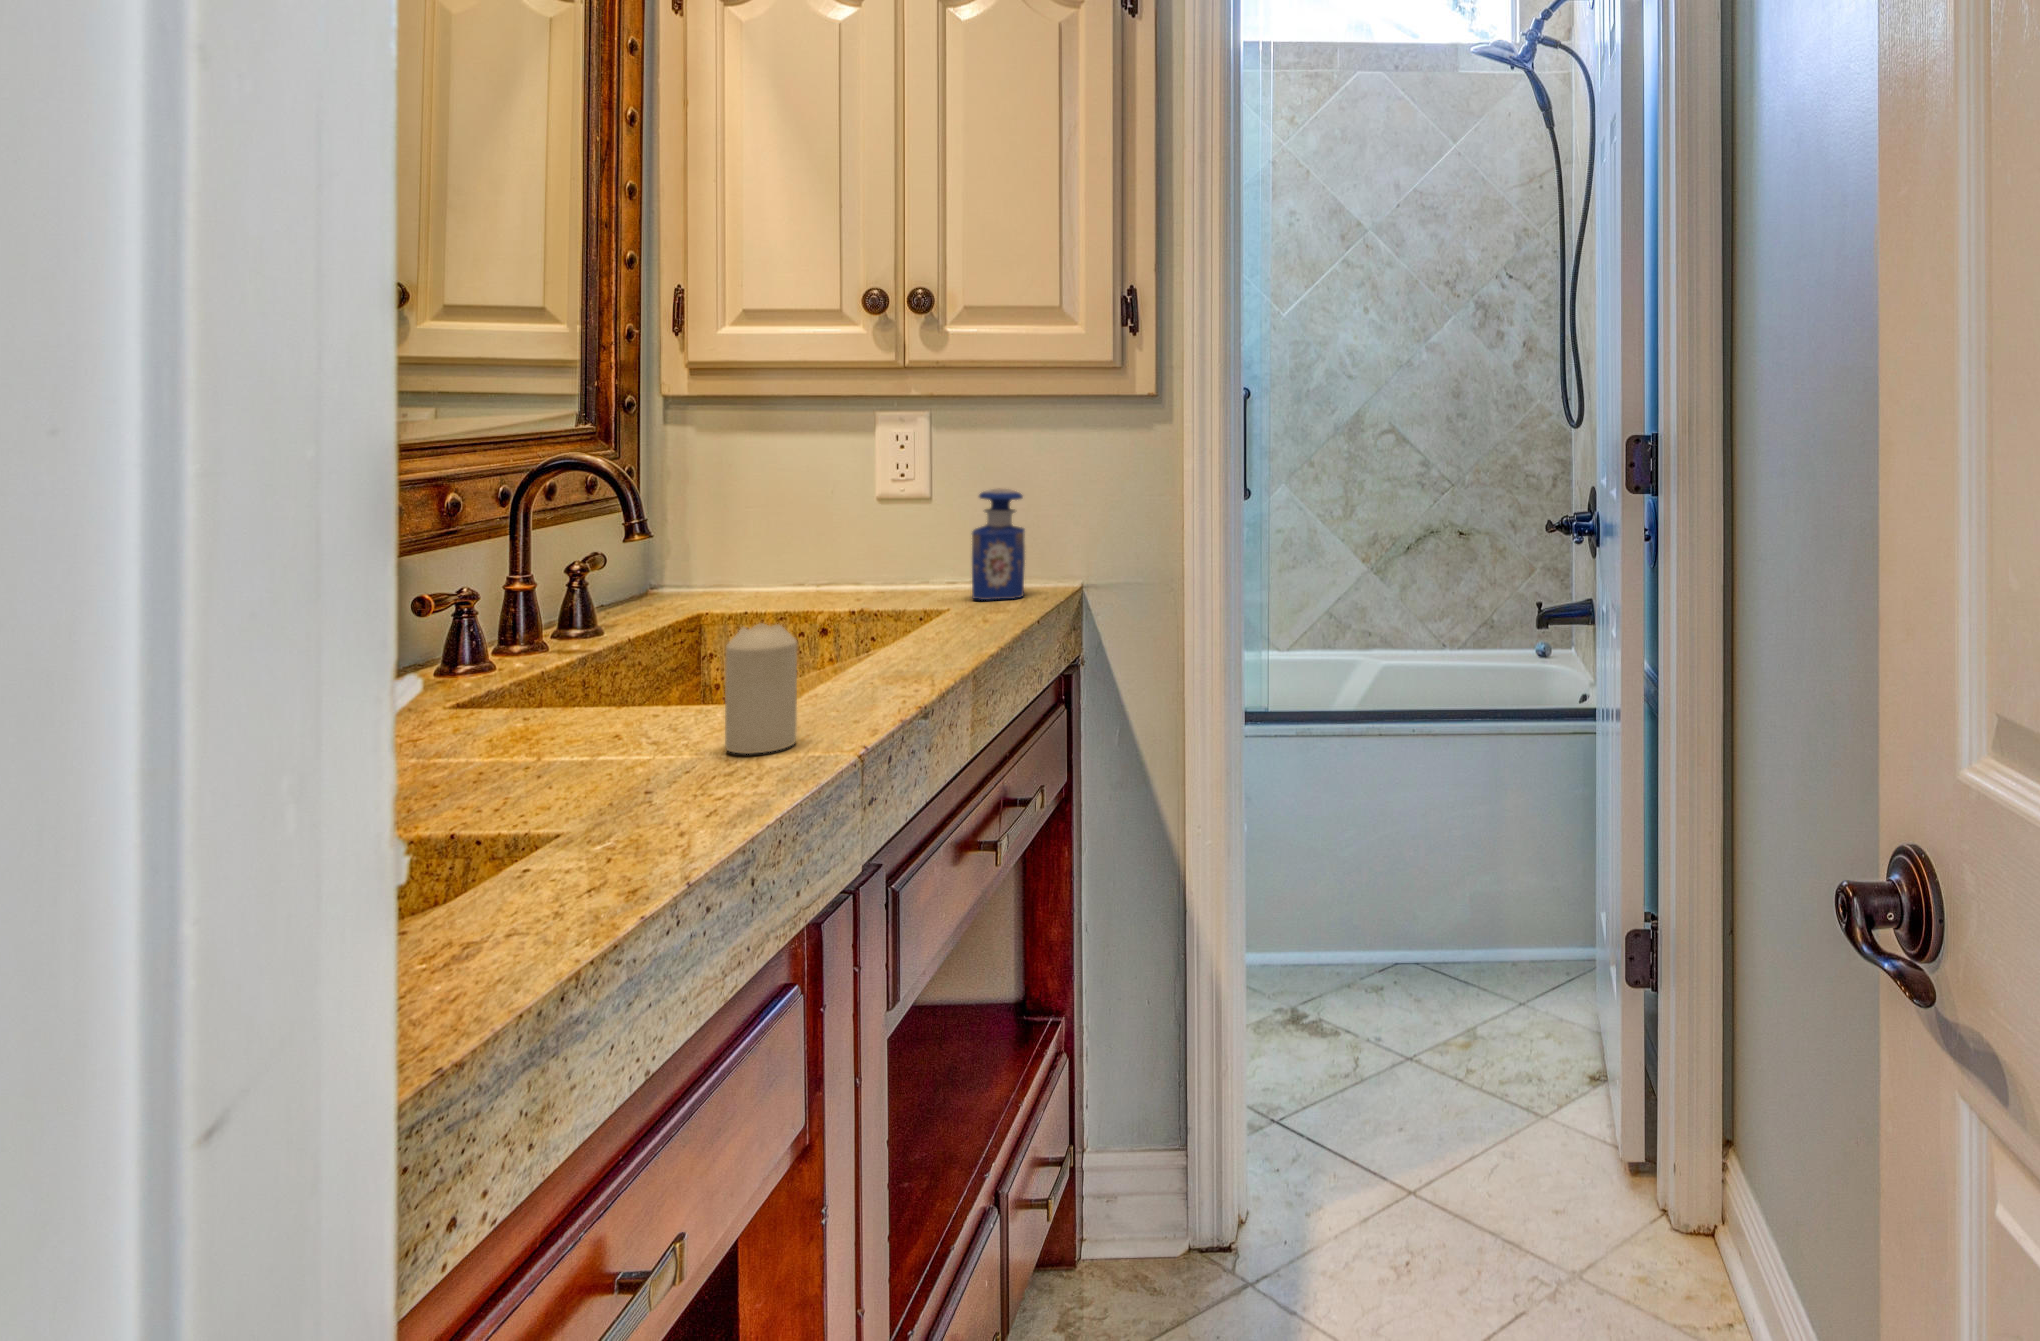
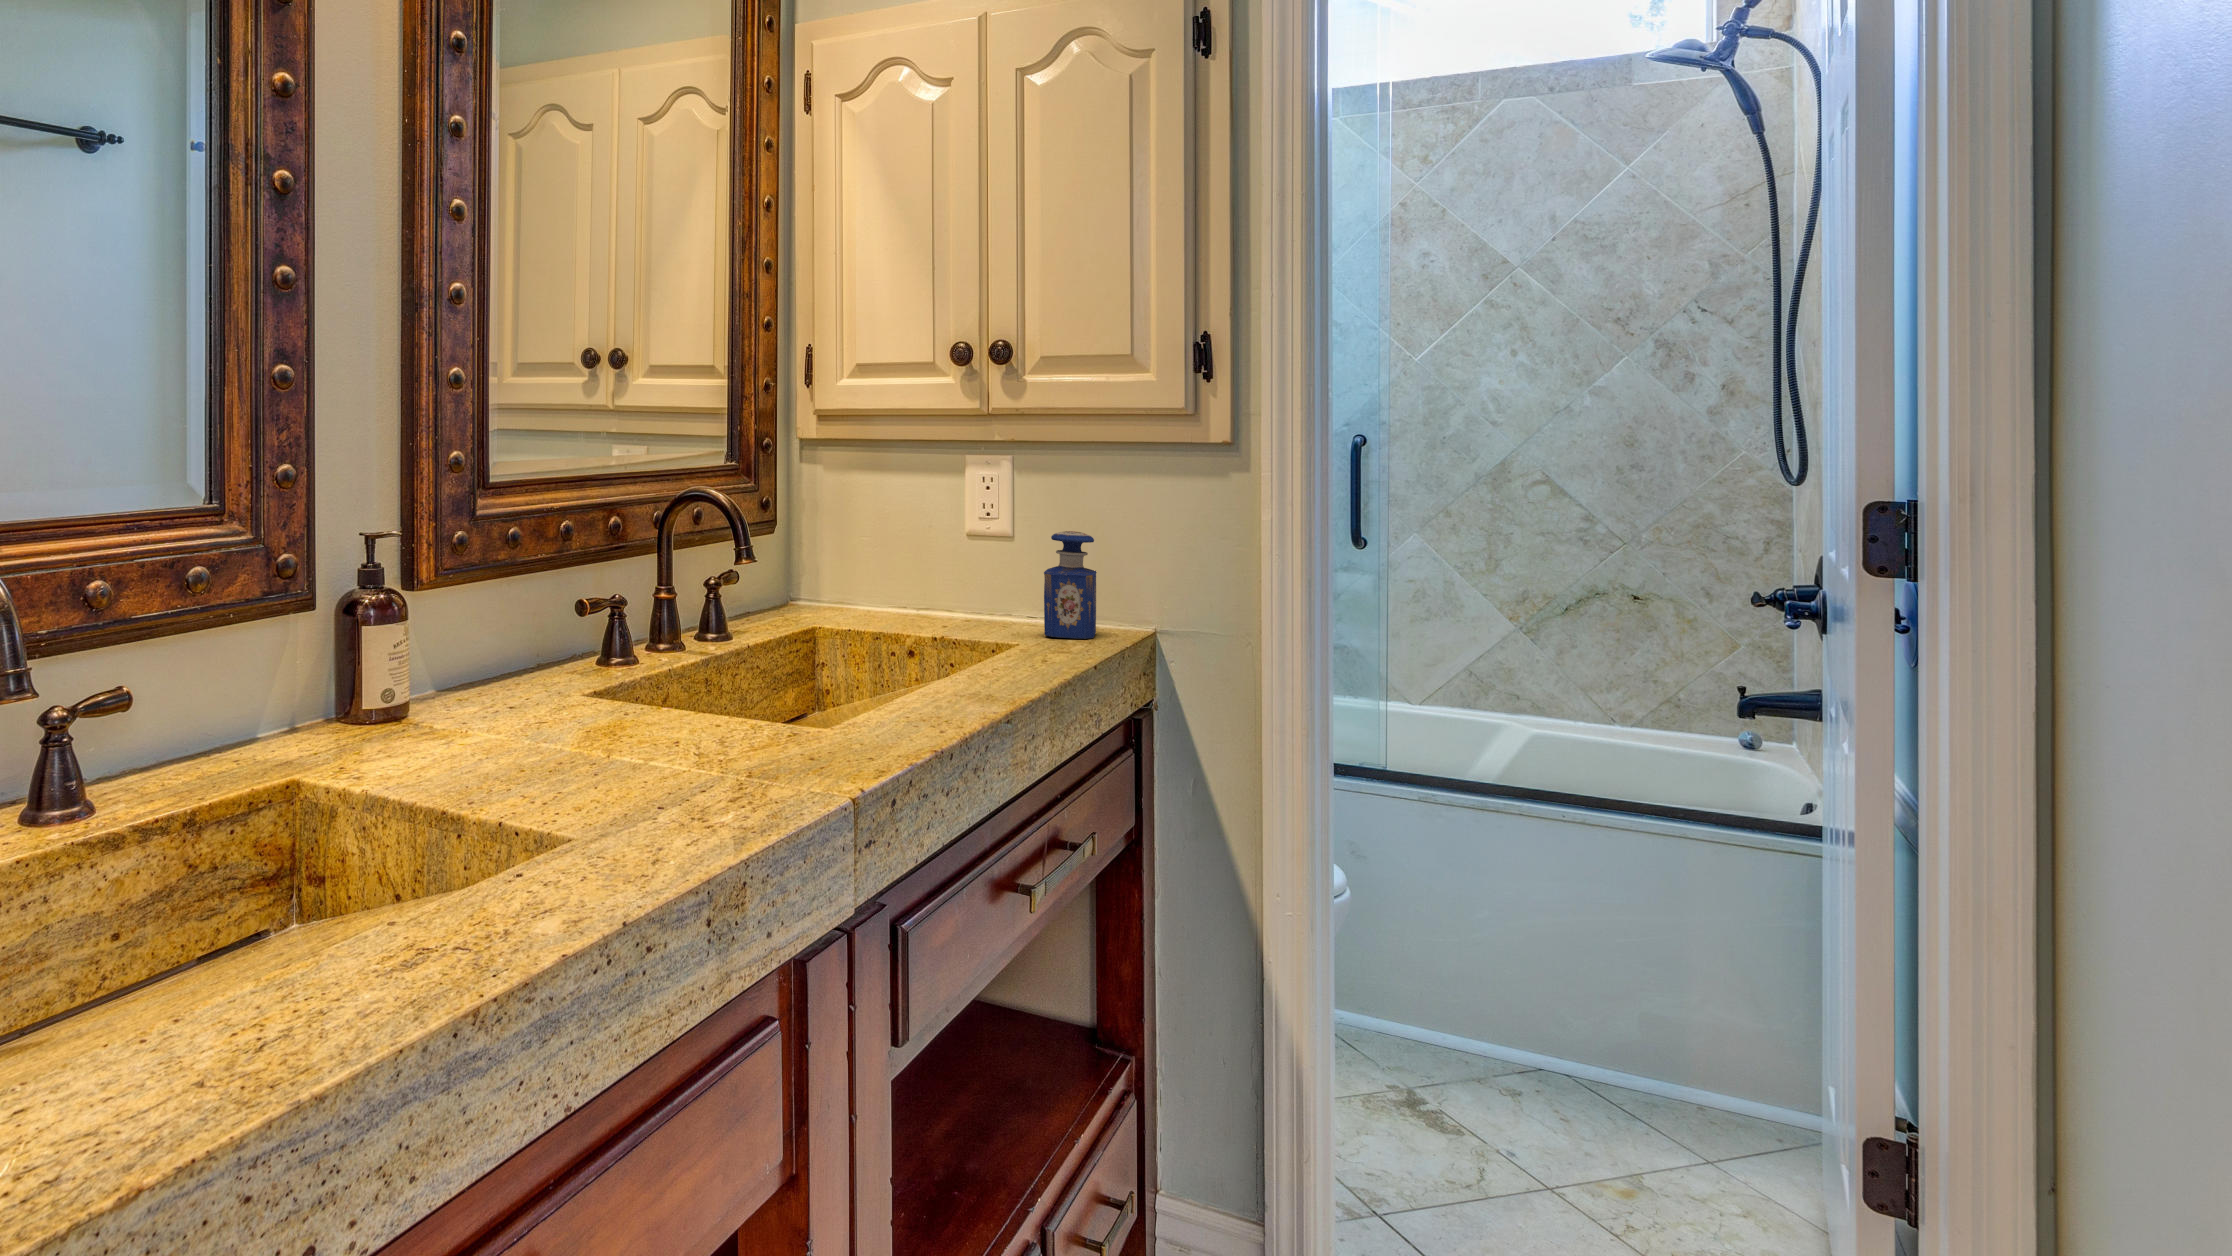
candle: present [725,623,797,754] -> none [783,635,844,753]

